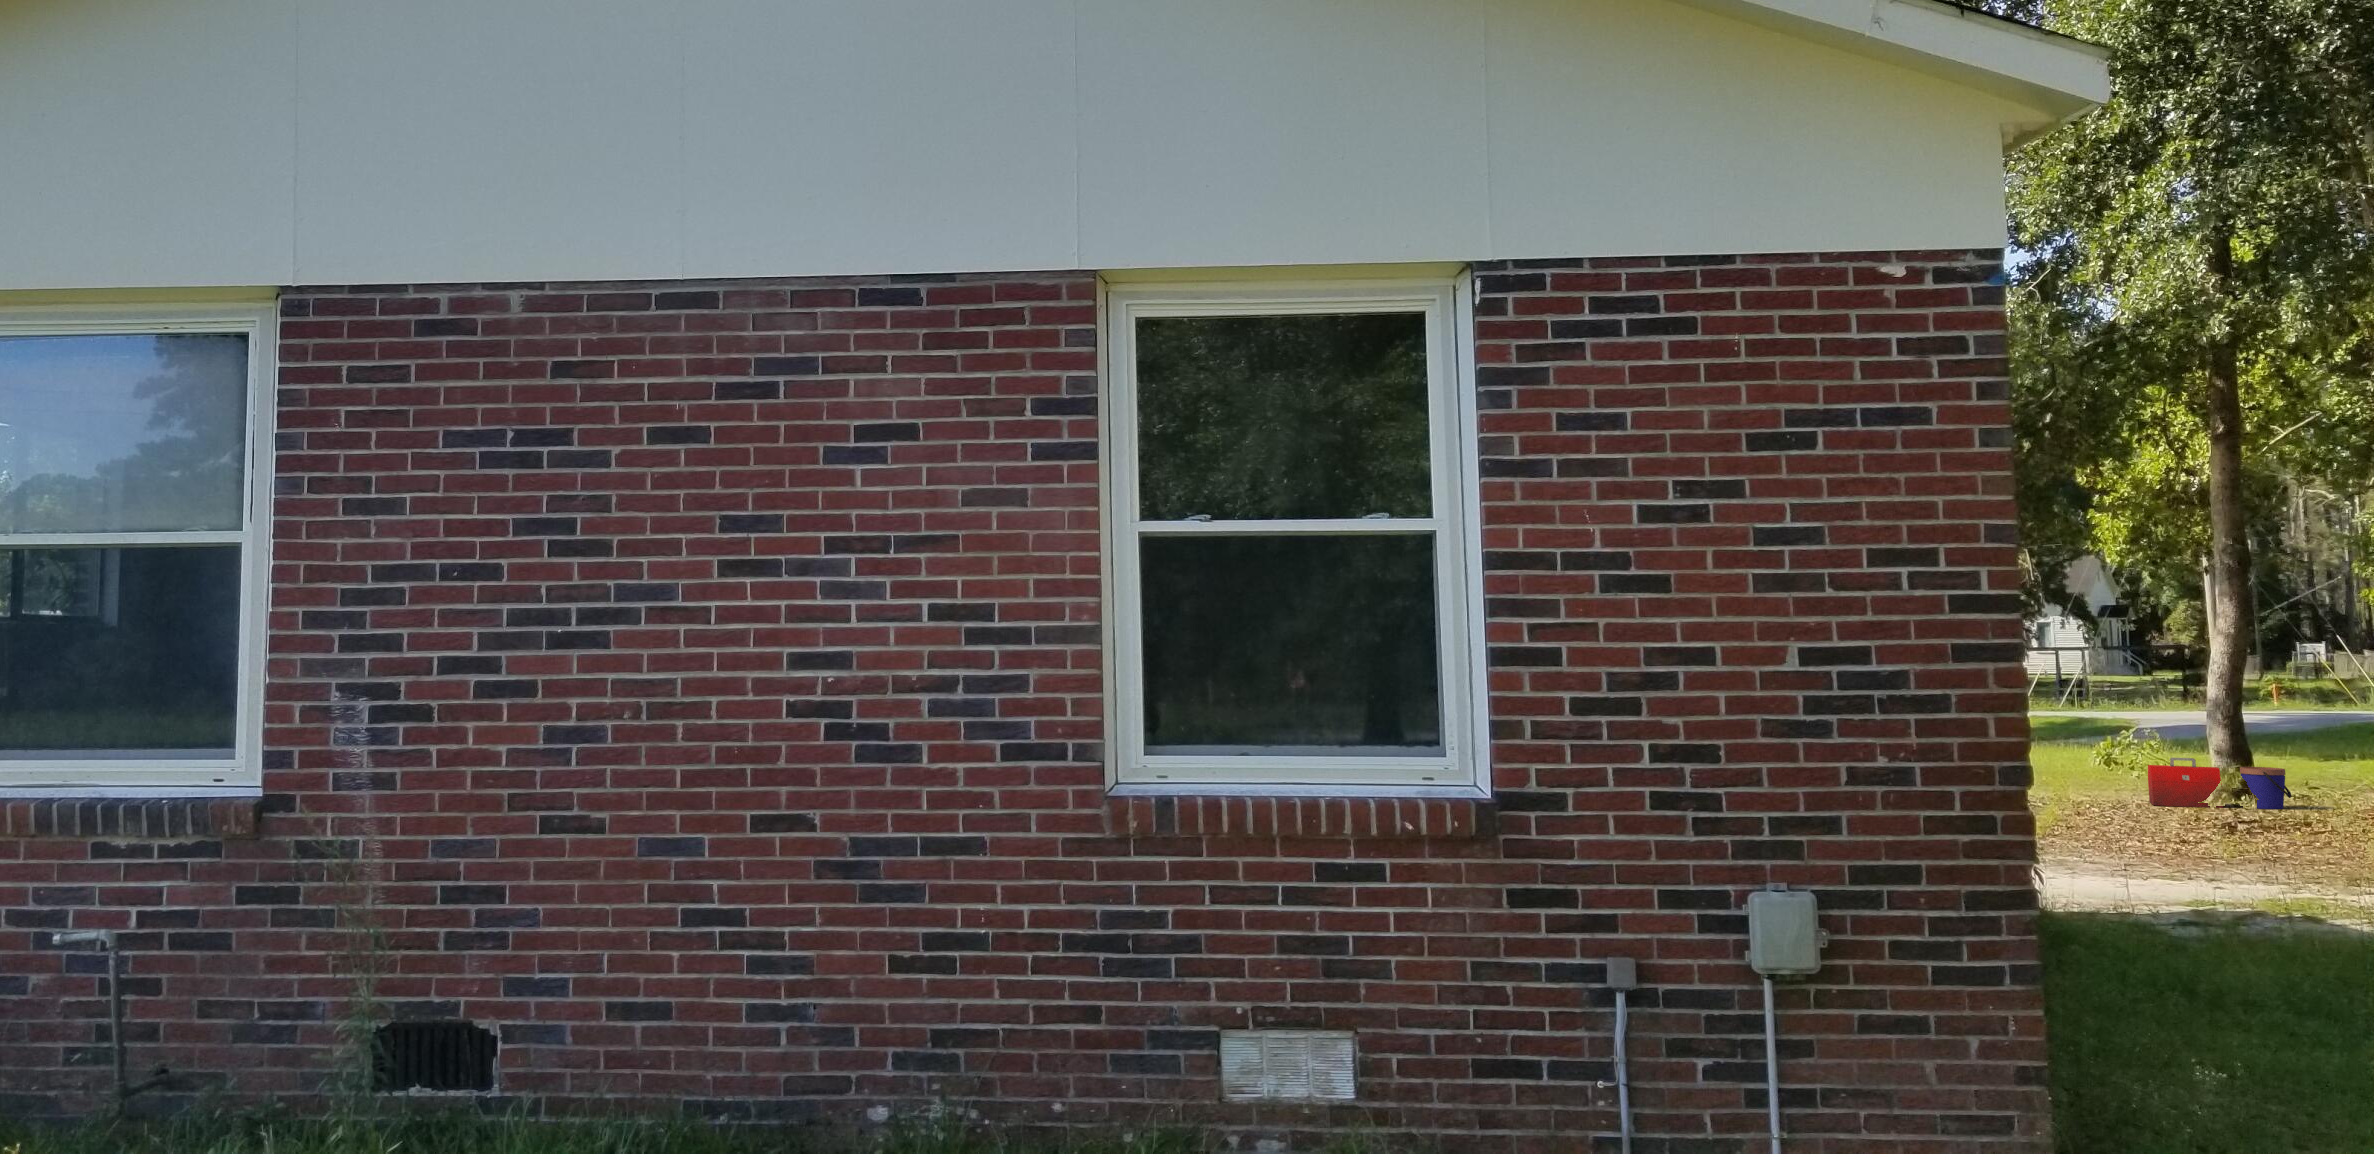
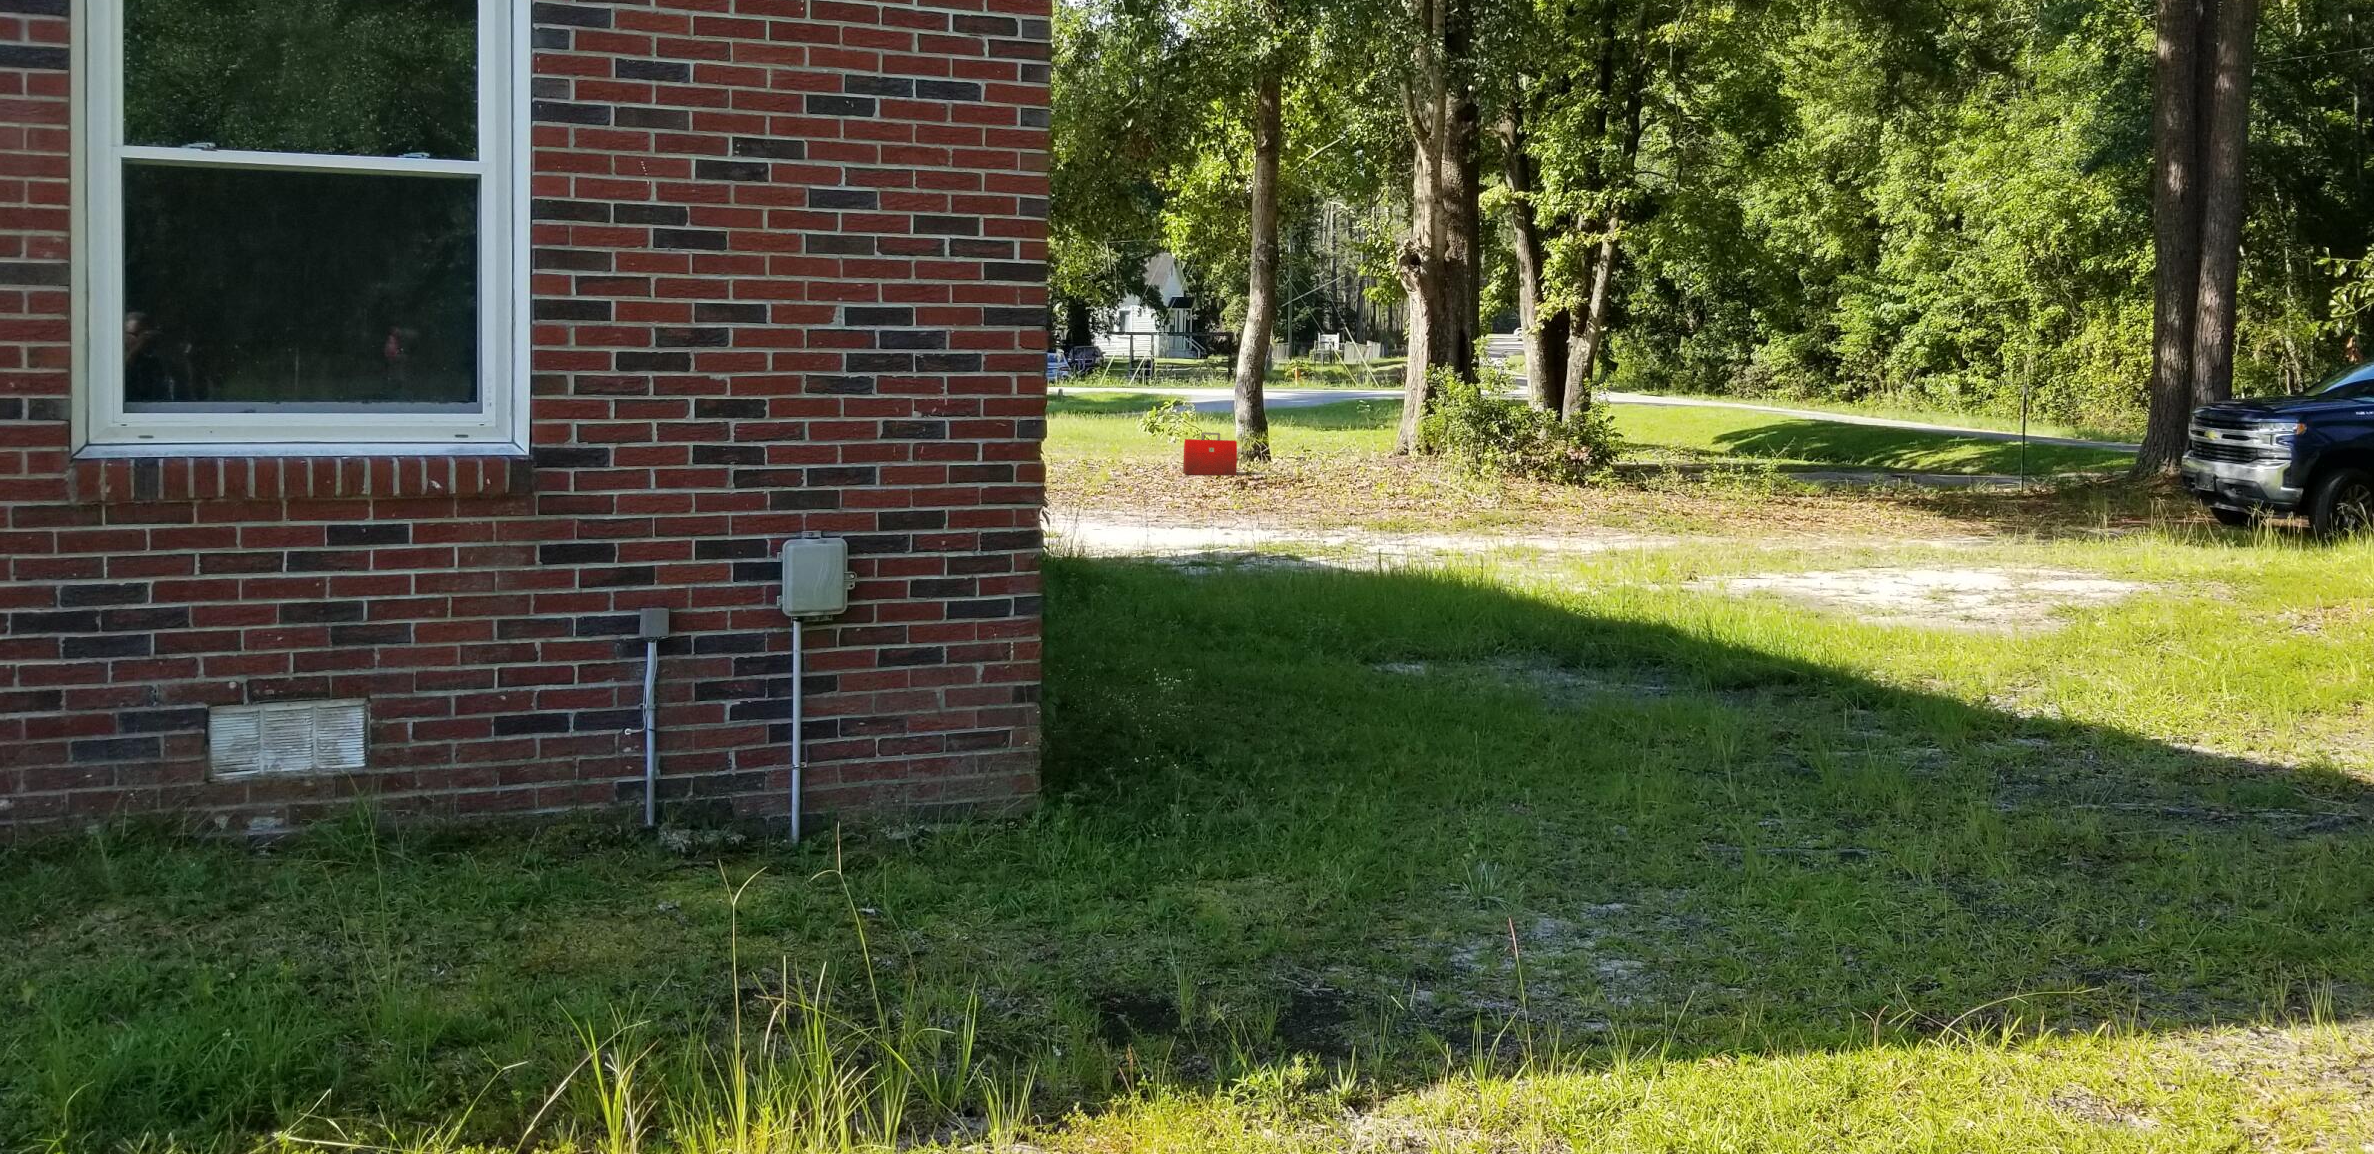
bucket: present [2240,767,2292,809] -> none [1252,440,1286,475]

